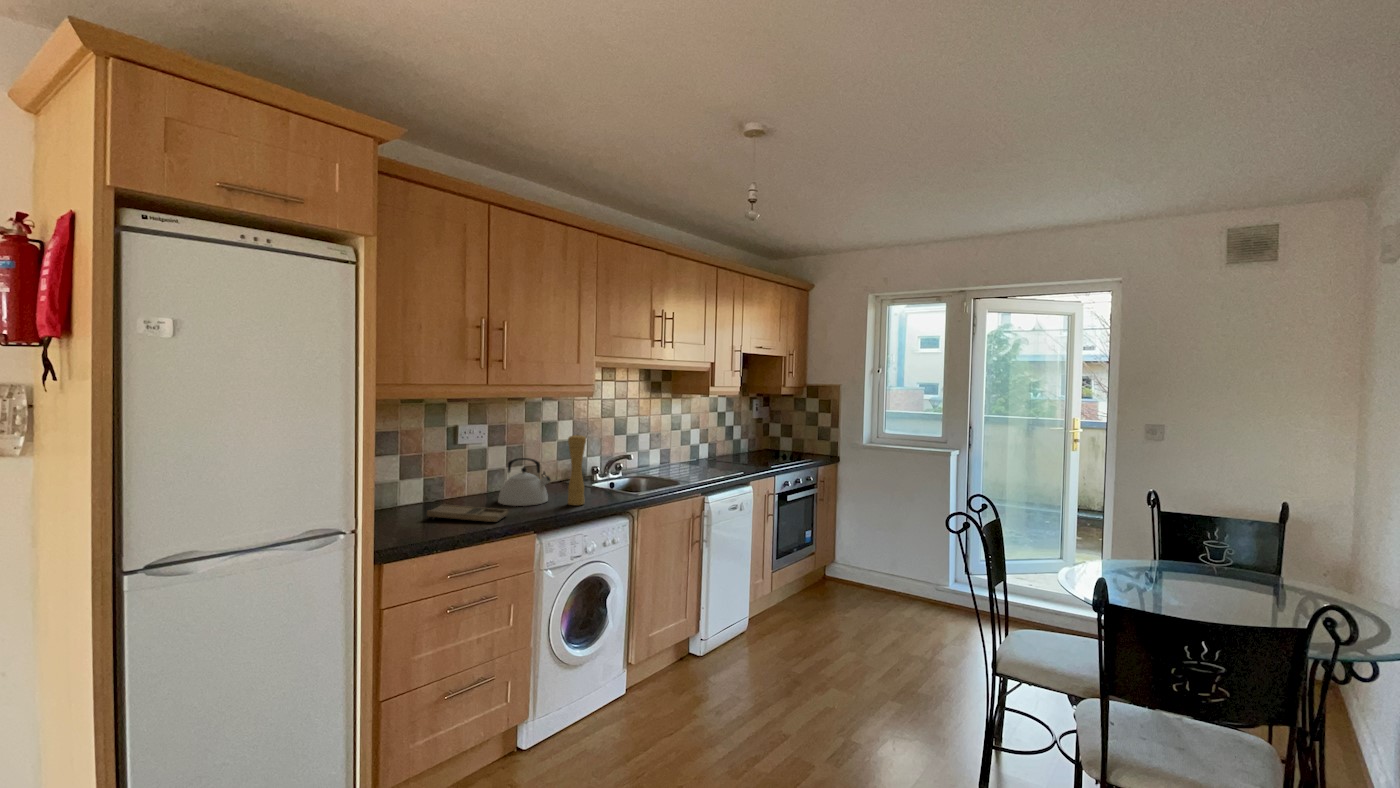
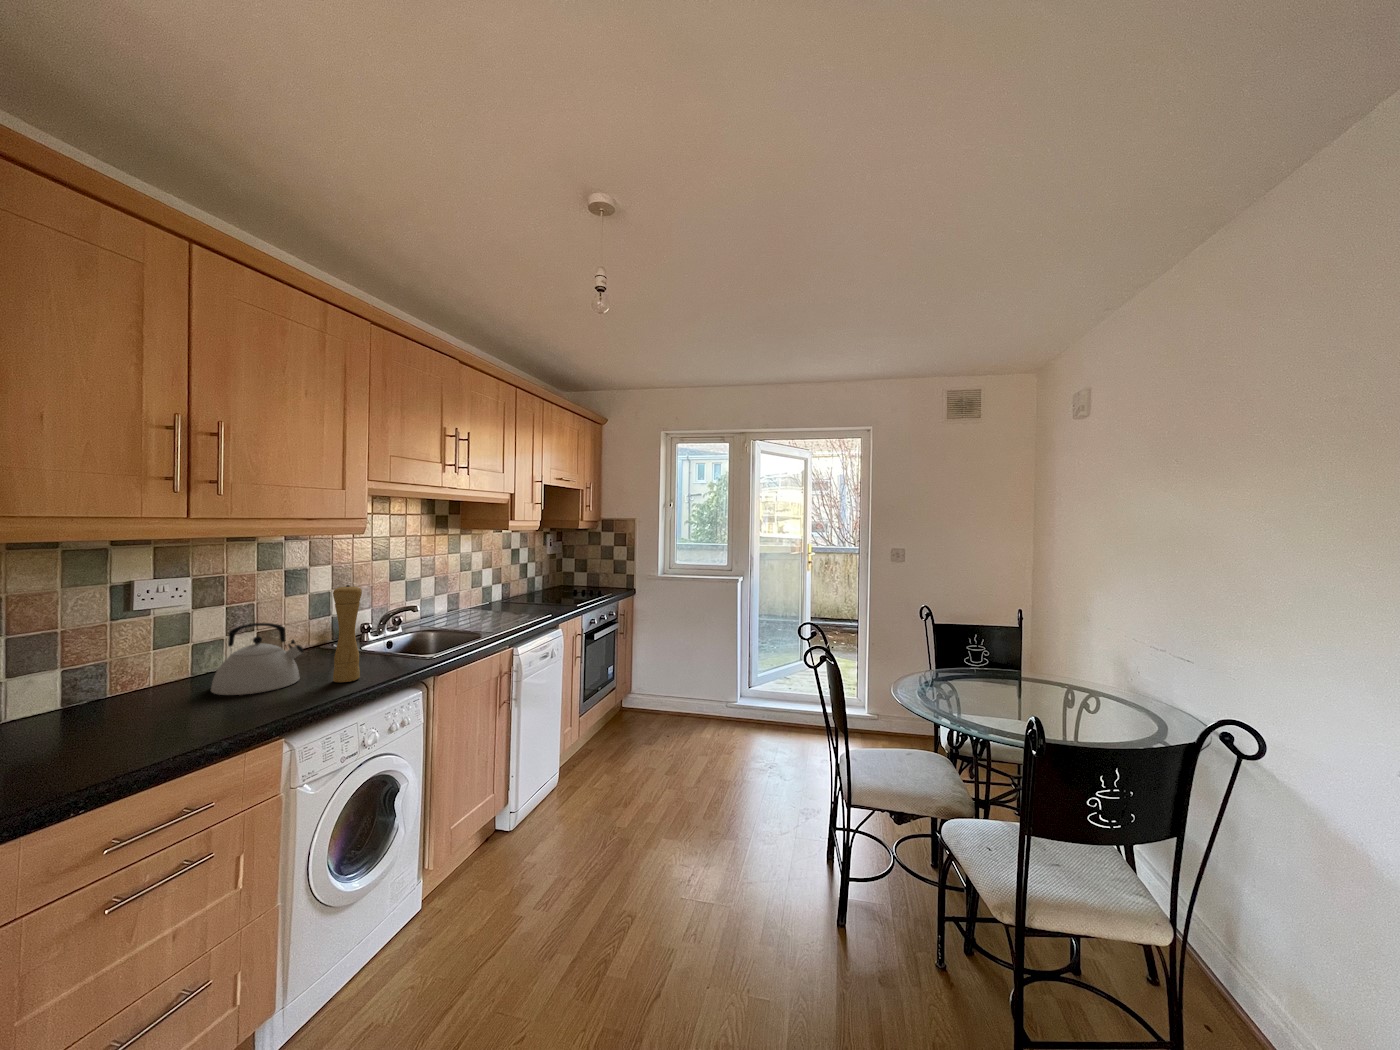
tray: present [427,504,508,522] -> none [61,706,233,743]

